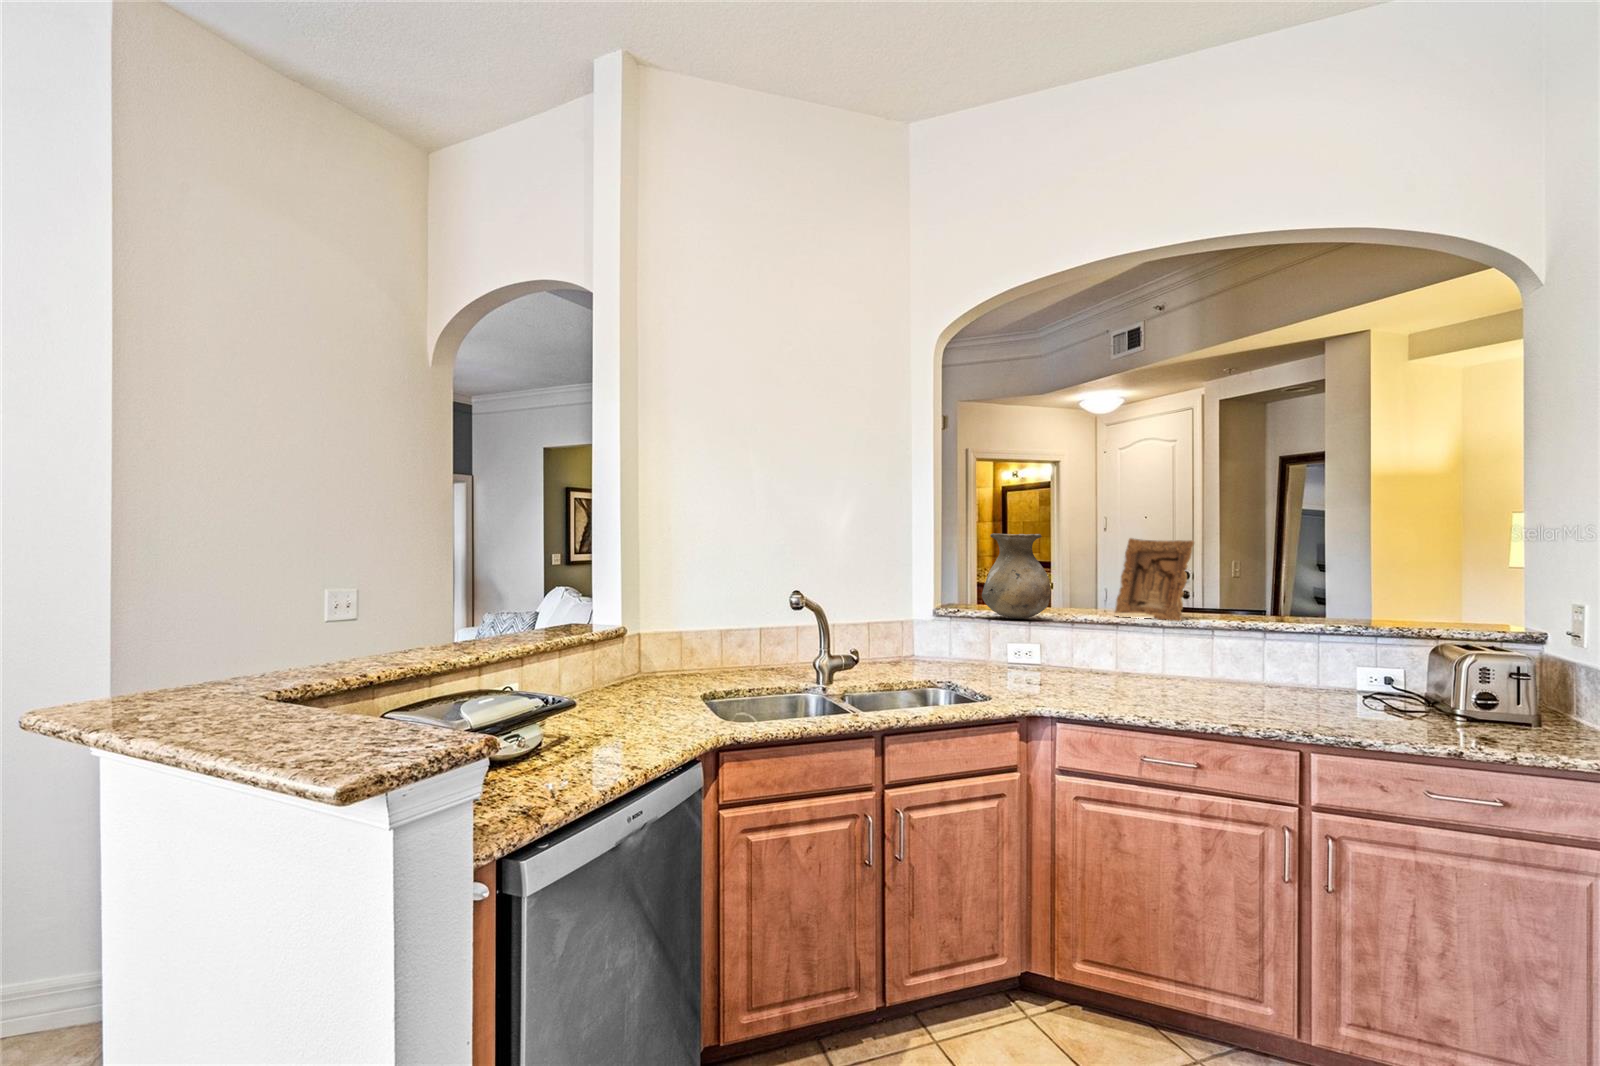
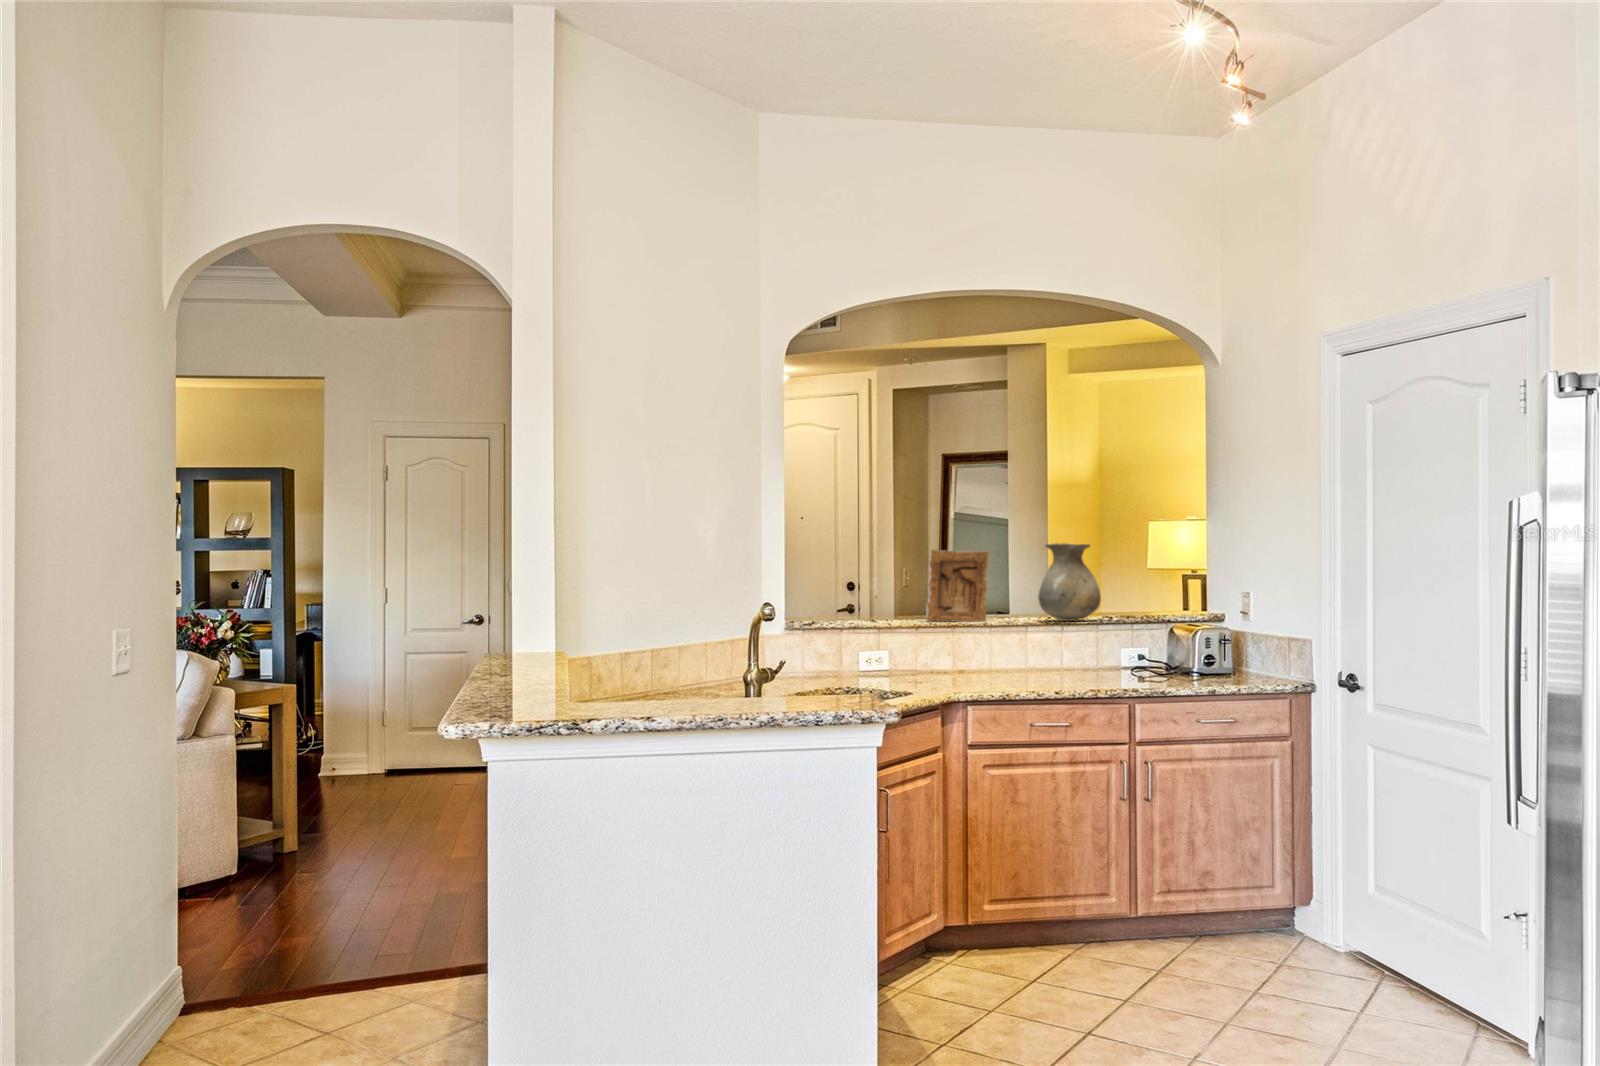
vase: present [982,534,1051,619] -> present [1038,543,1101,621]

